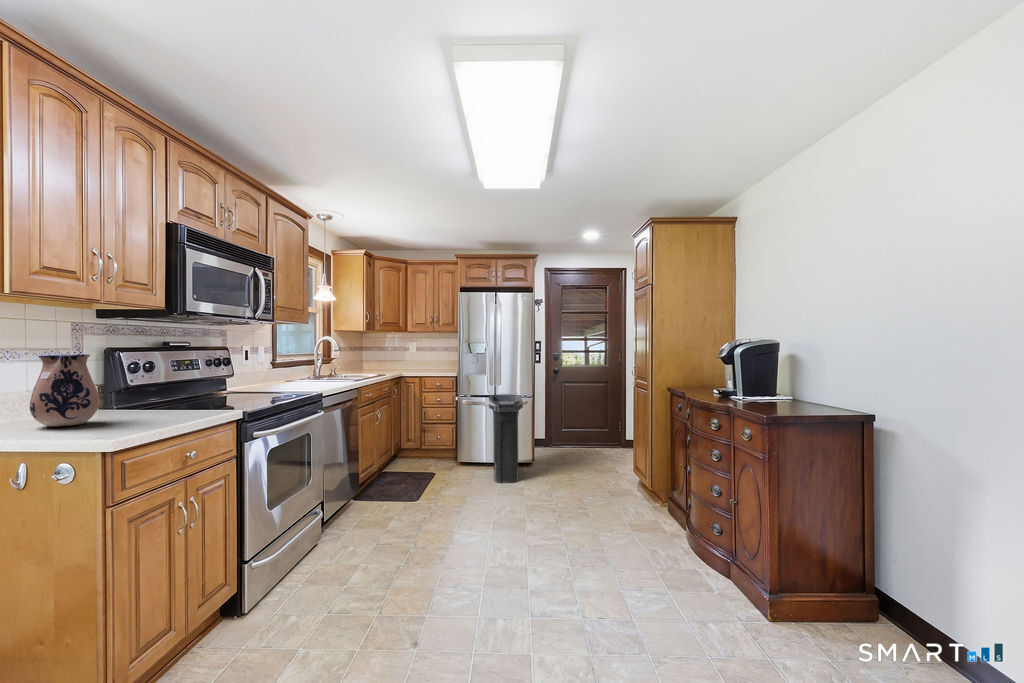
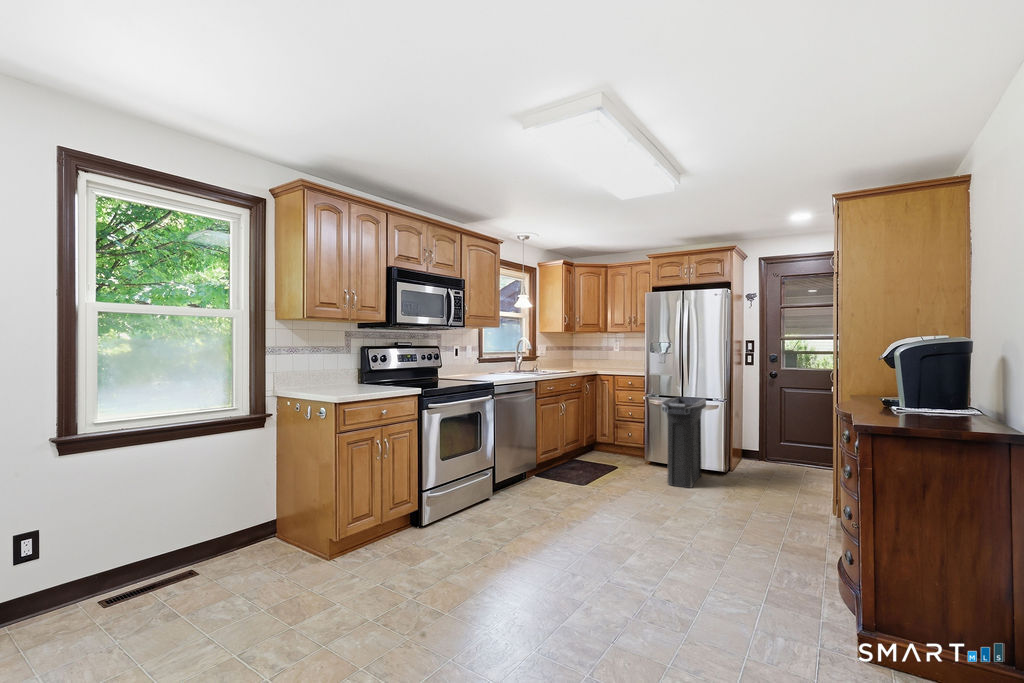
ceramic pitcher: present [30,354,100,427] -> none [319,350,348,390]

